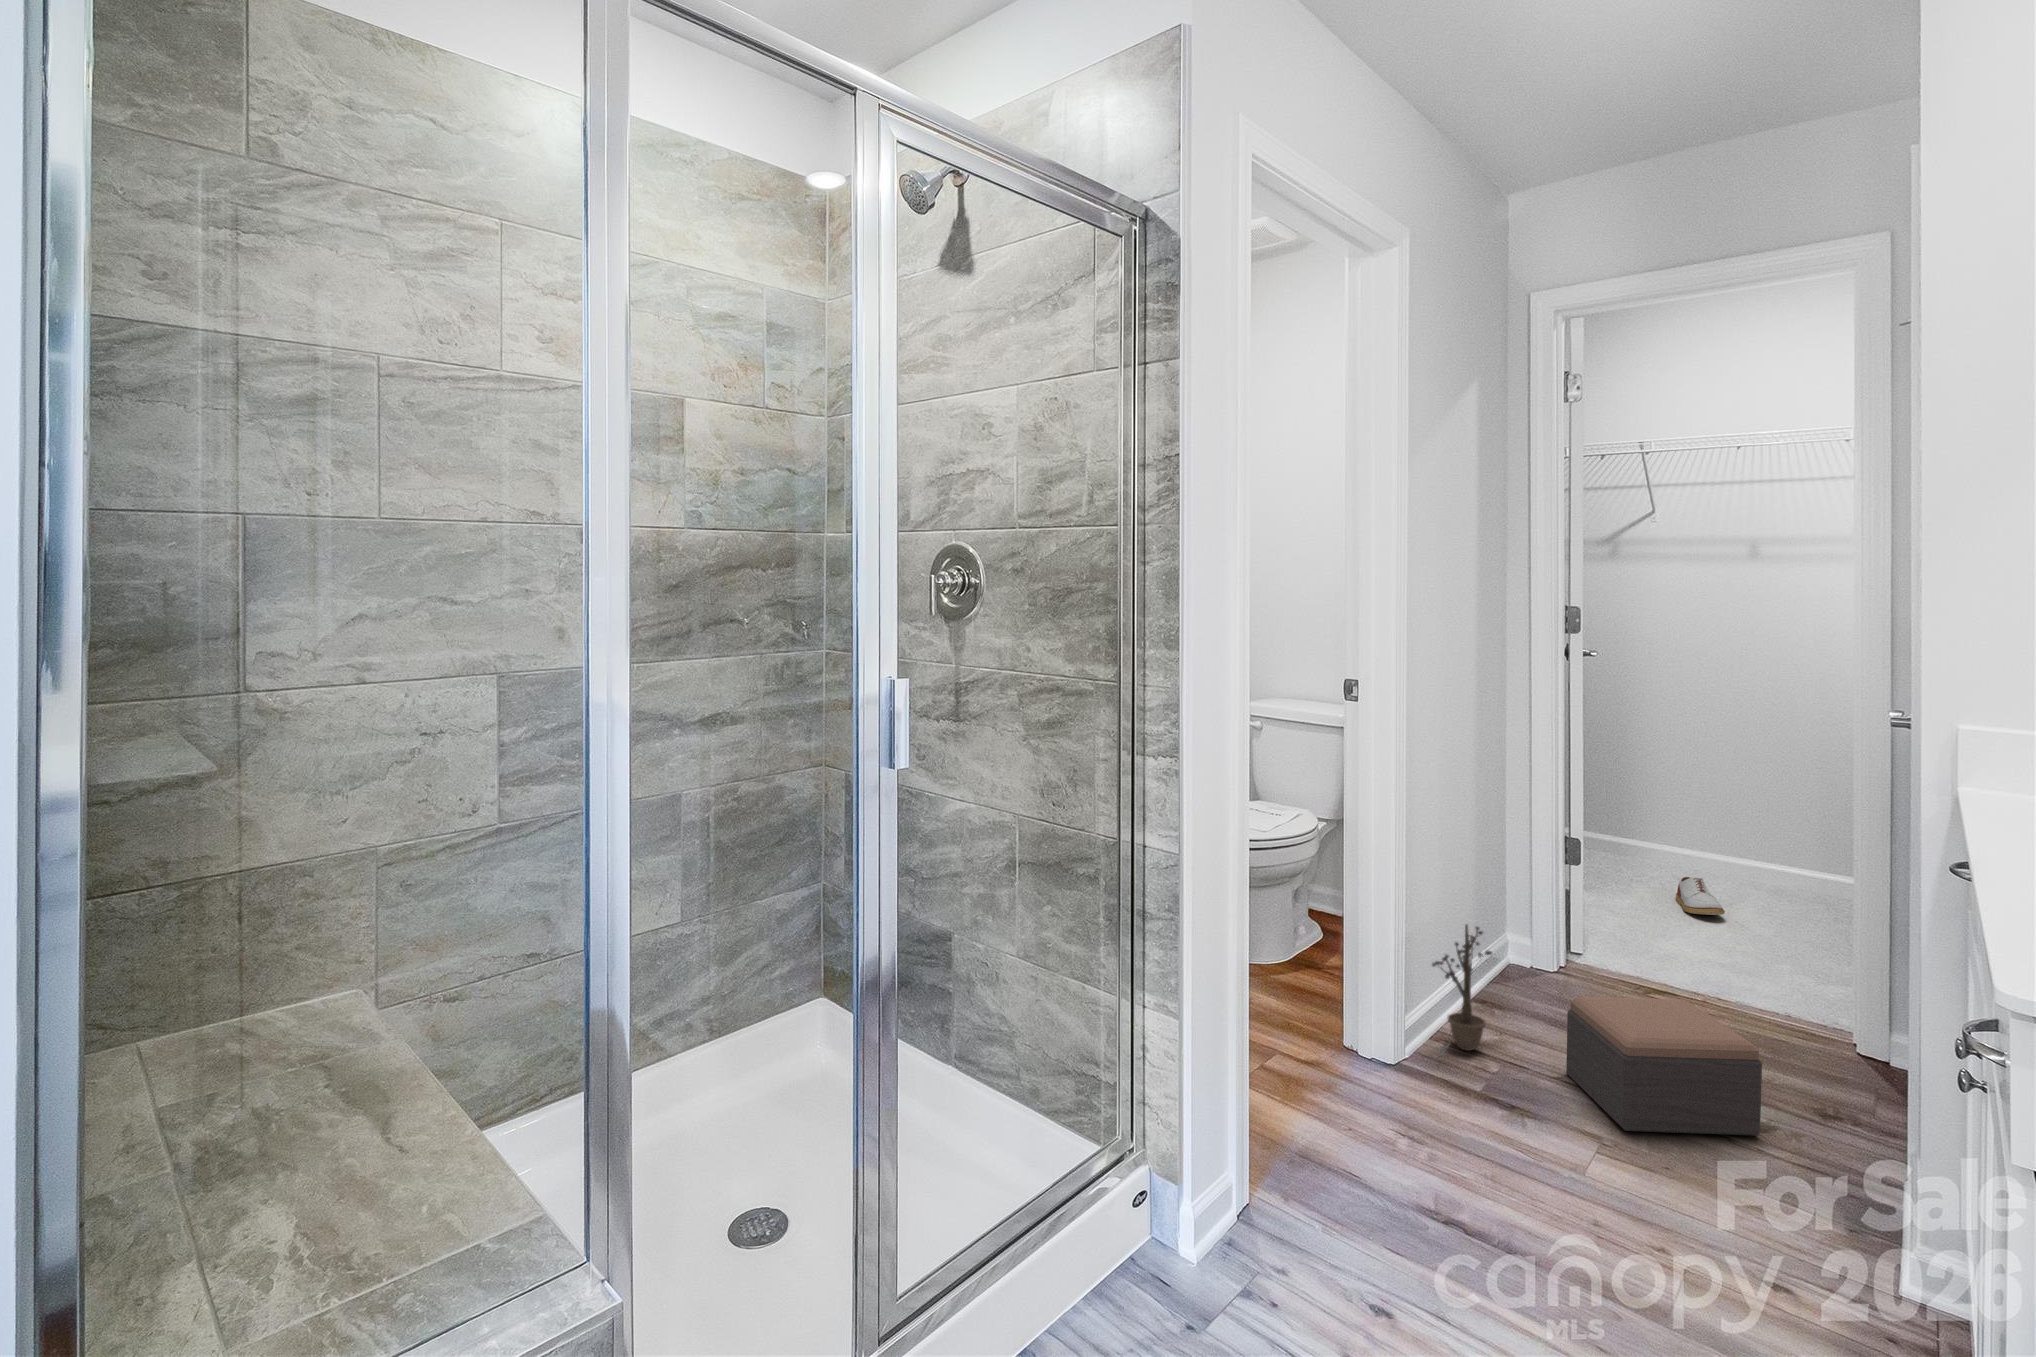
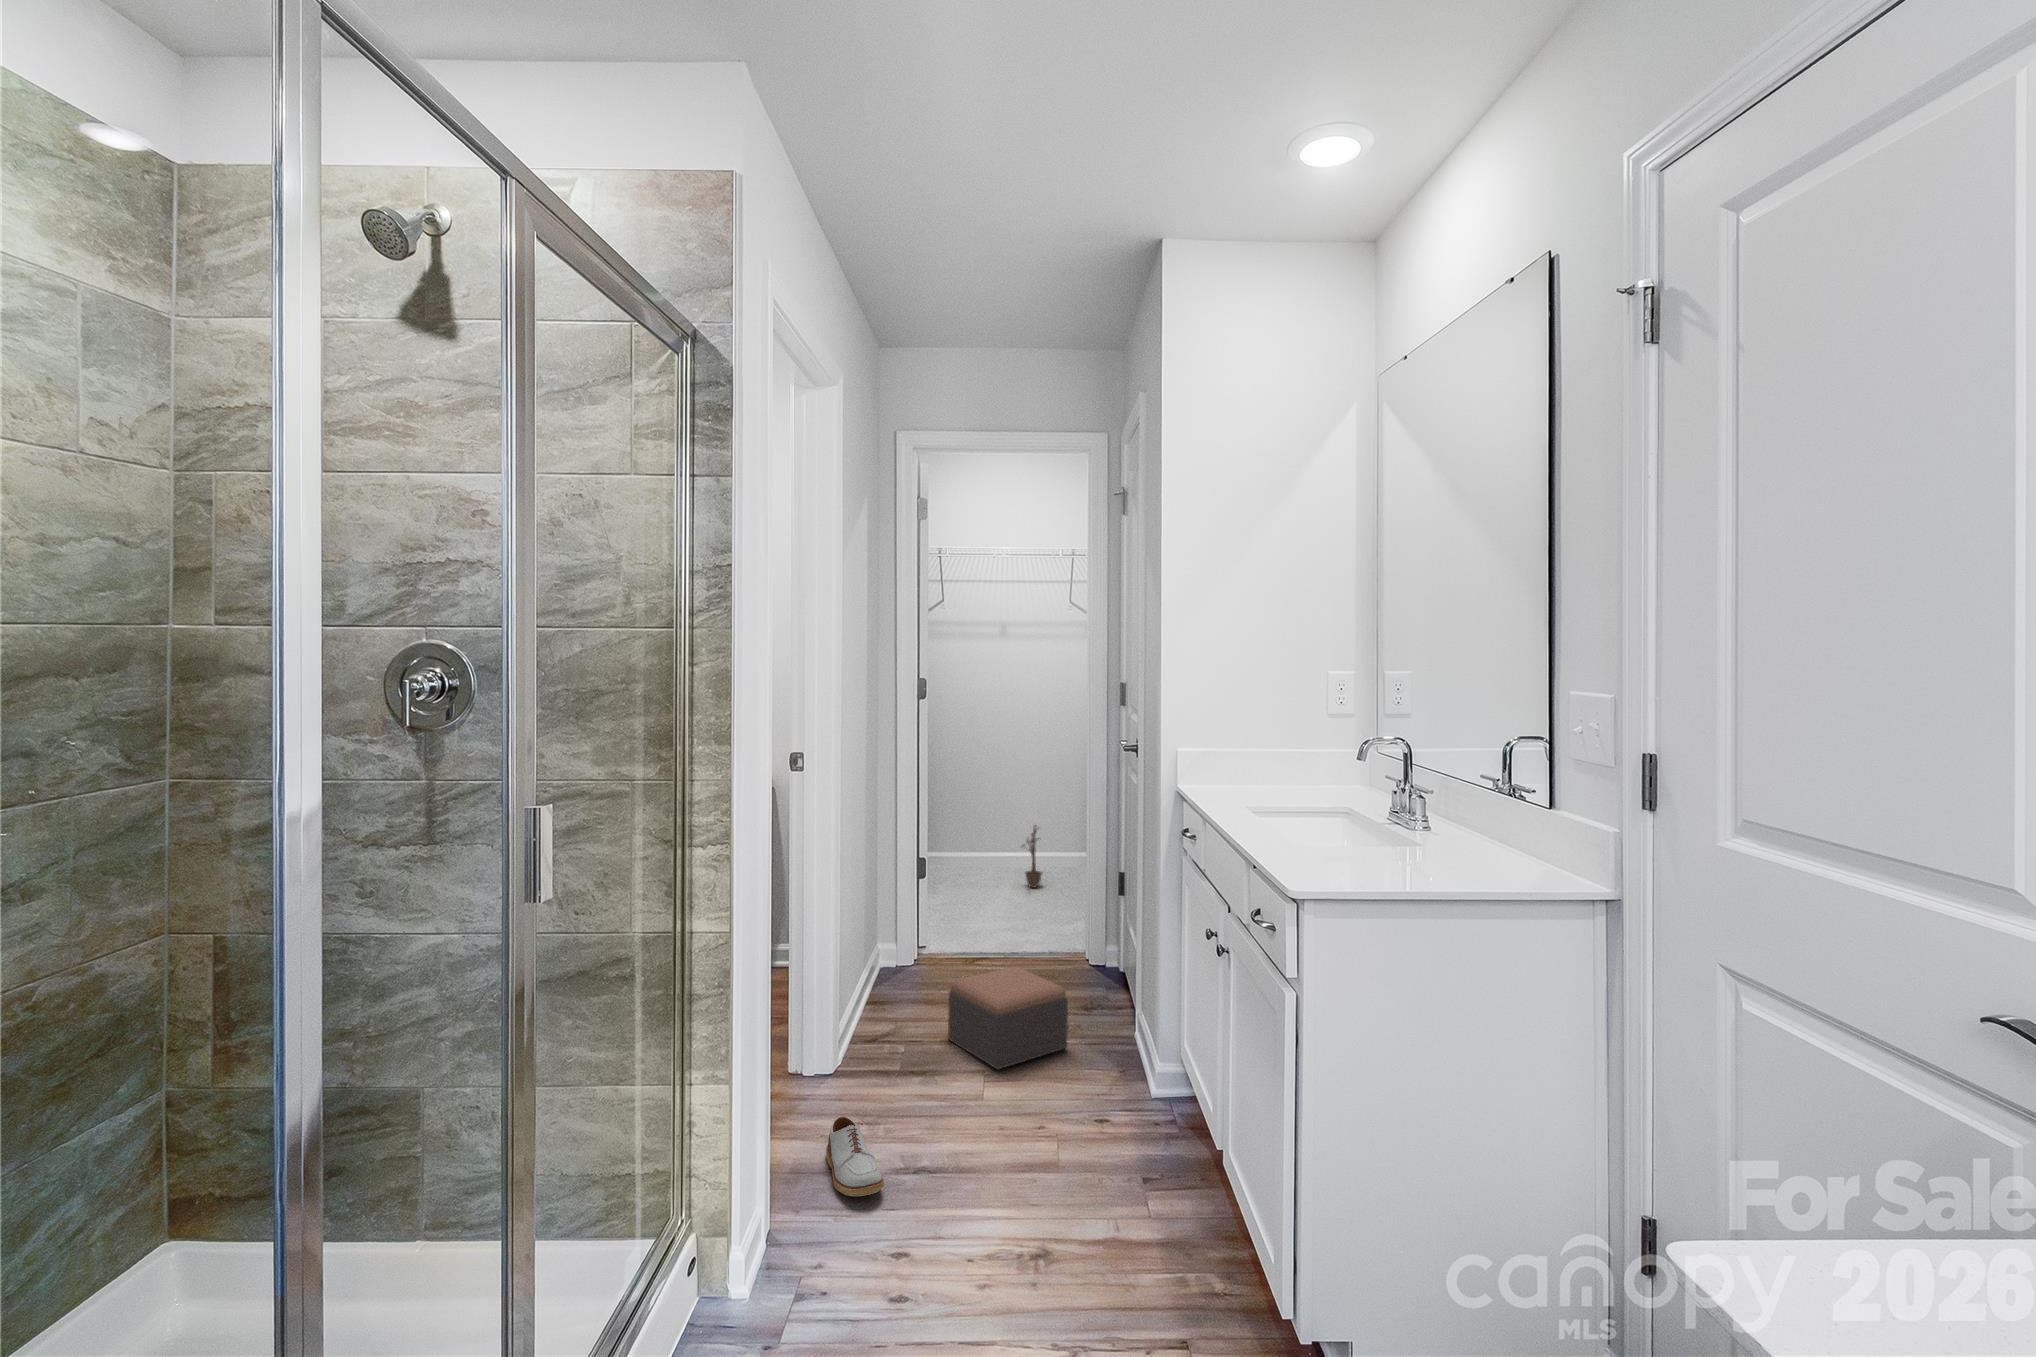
shoe: present [1676,877,1725,915] -> present [826,1117,884,1196]
decorative plant: present [1432,925,1492,1057] -> present [1022,825,1042,888]

